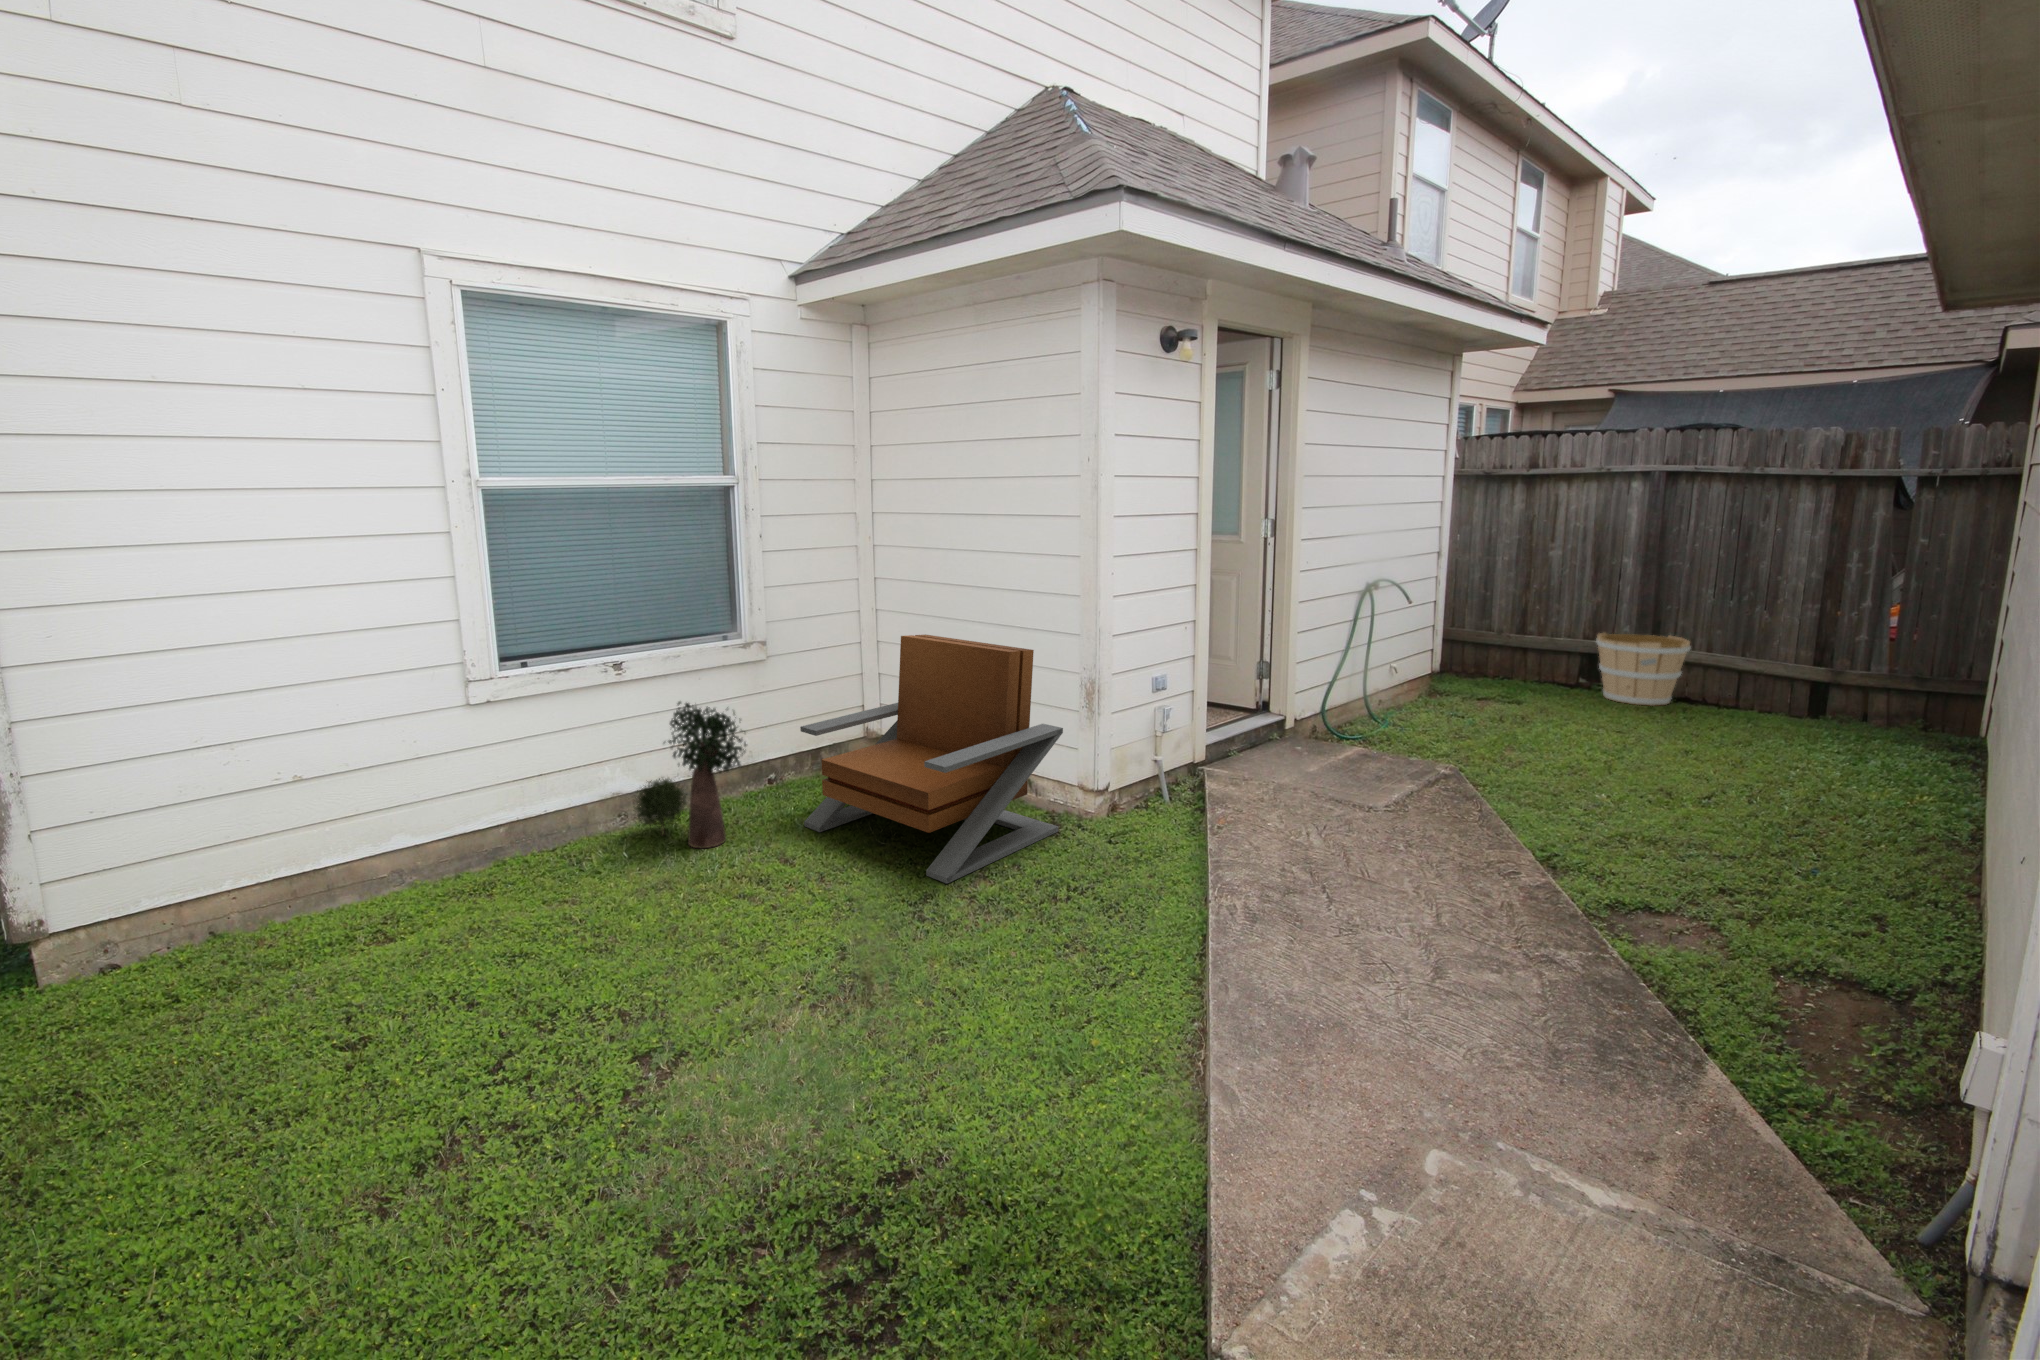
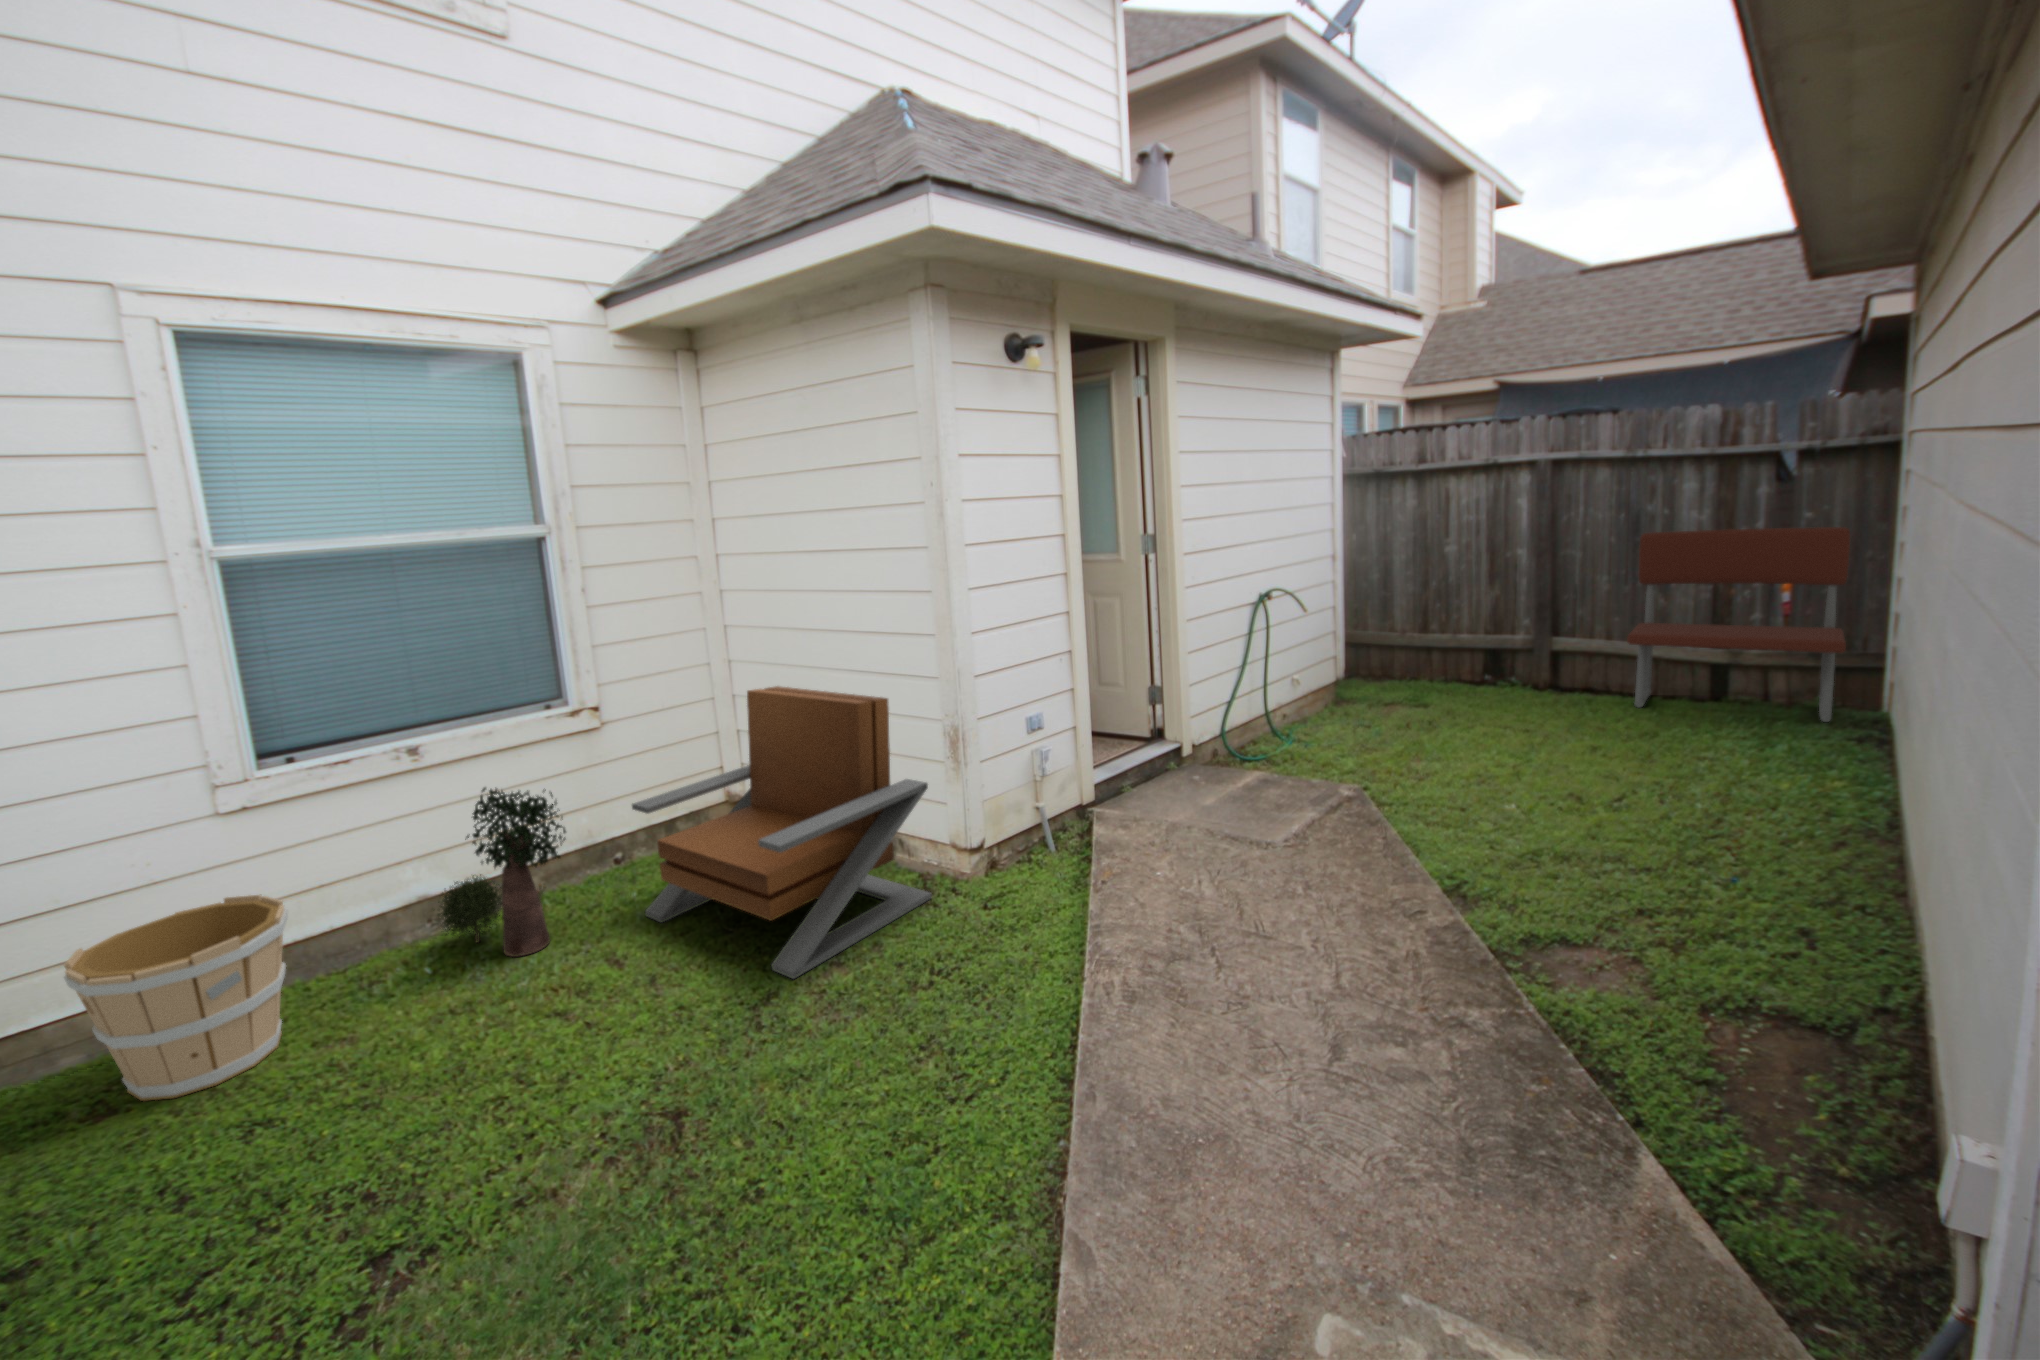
bench: none [1730,550,1972,747] -> present [1627,527,1850,722]
wooden bucket: present [1596,633,1691,706] -> present [64,894,288,1101]

